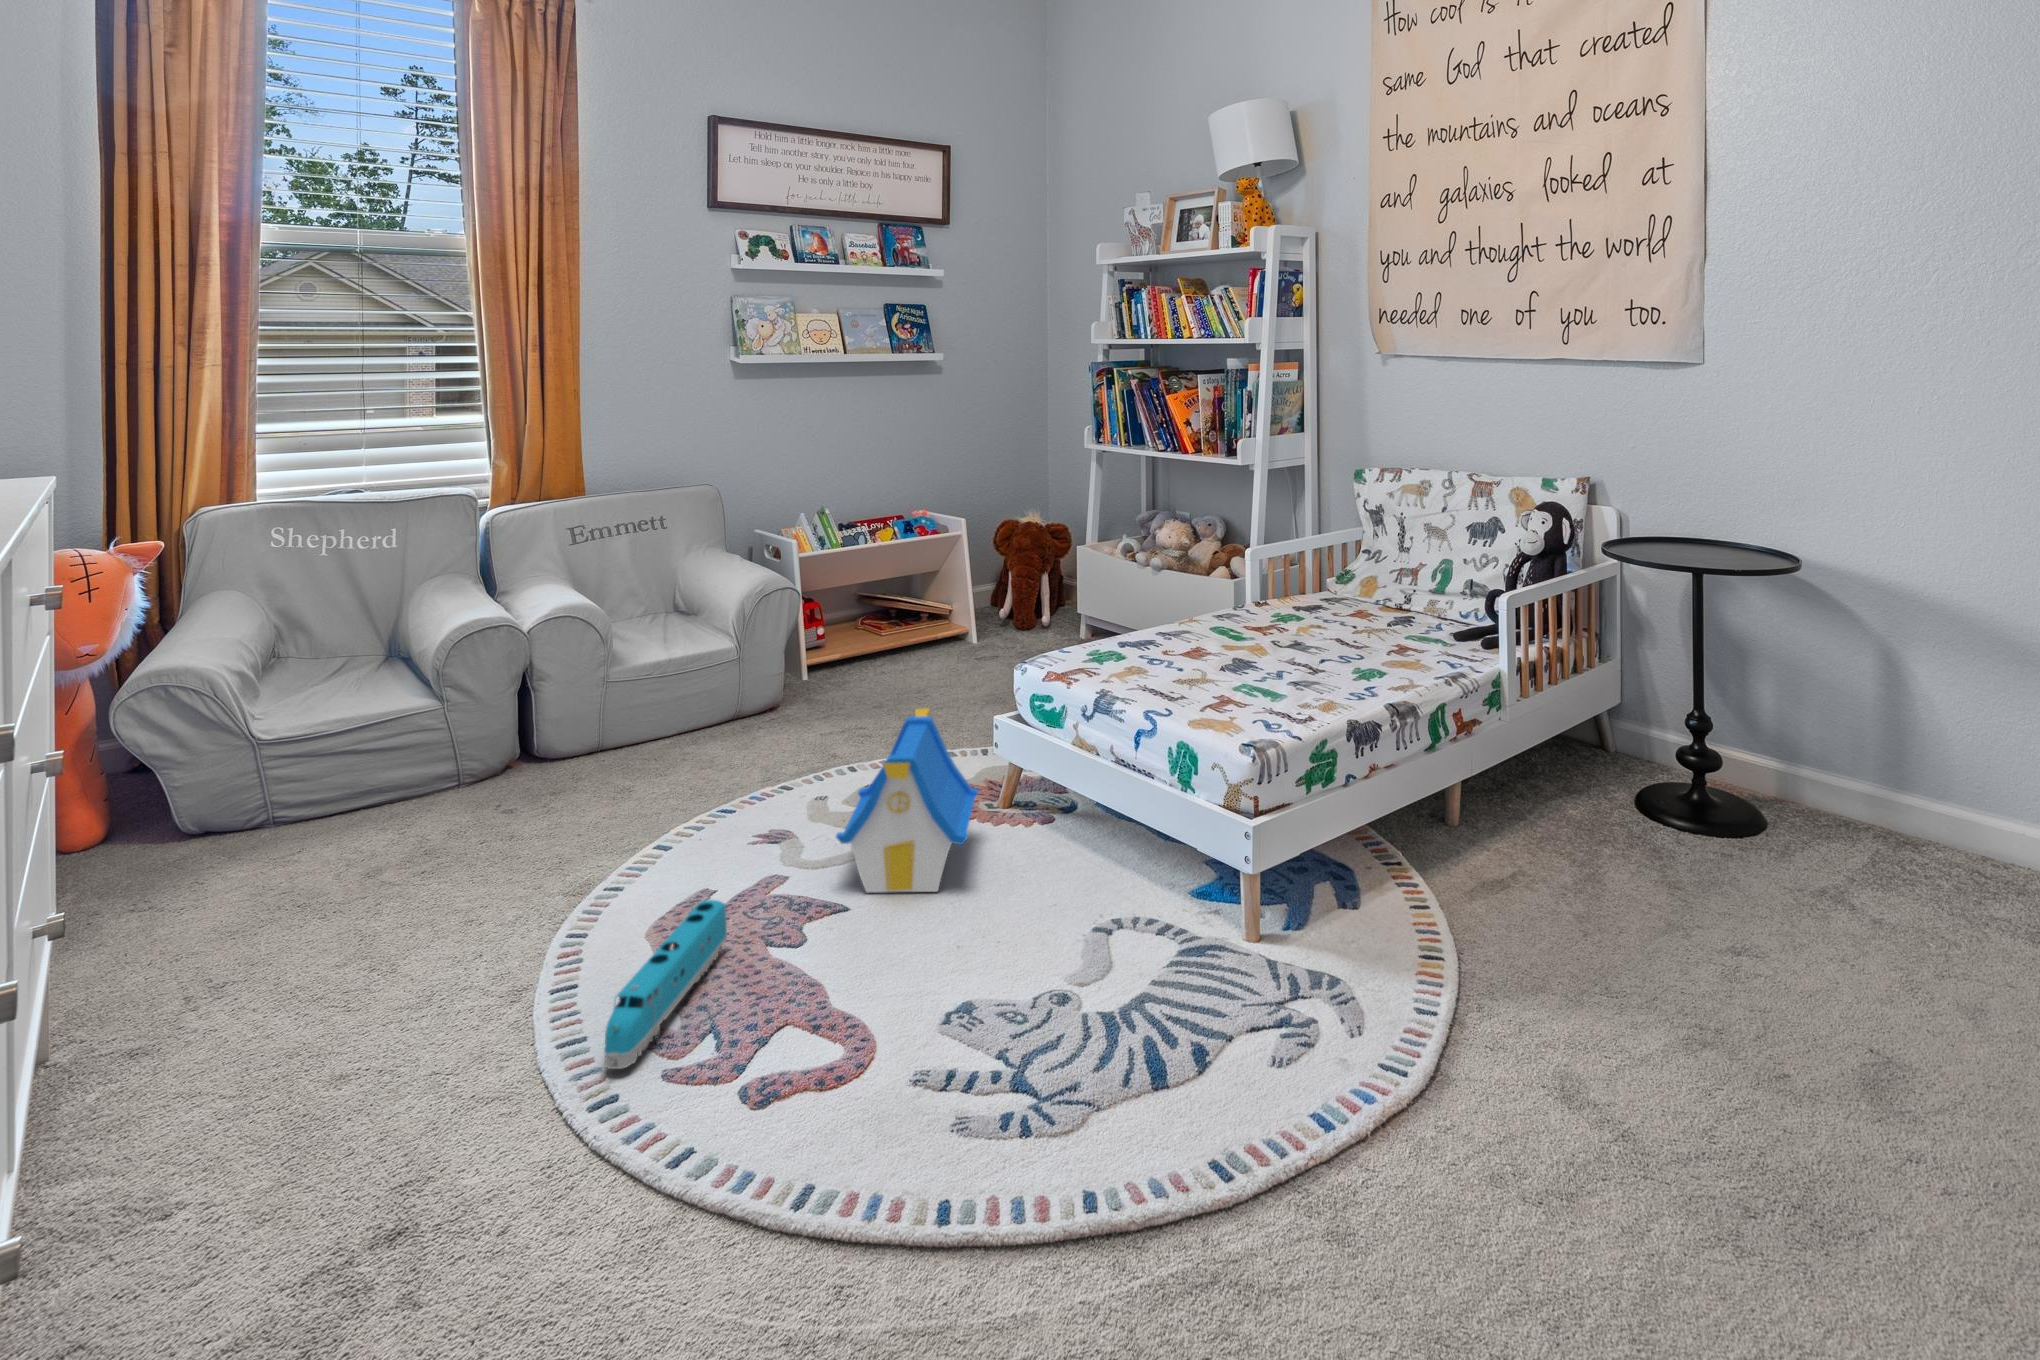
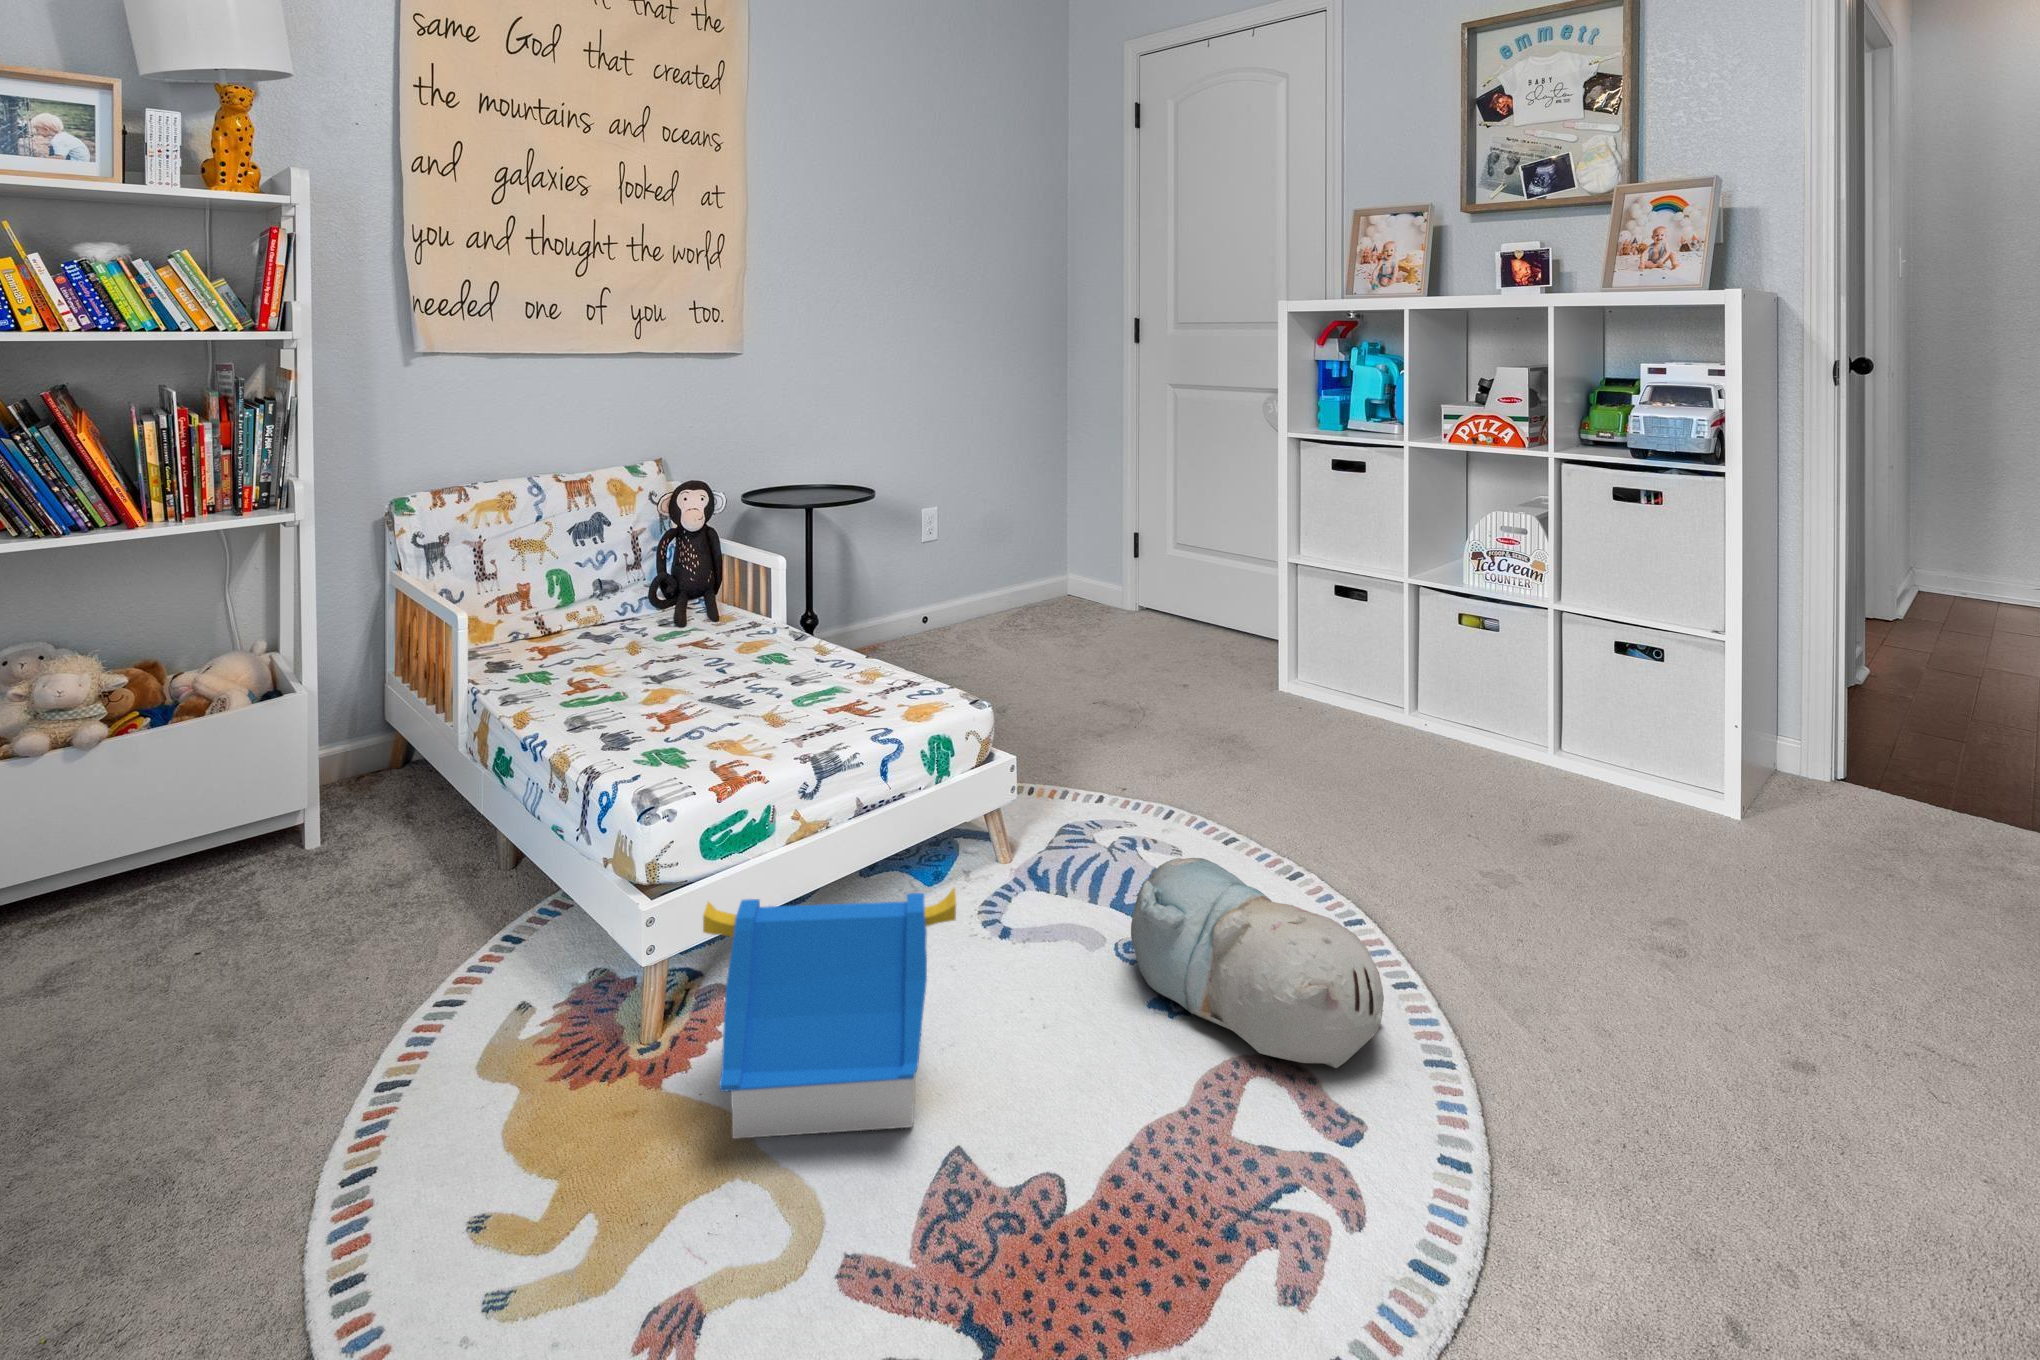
plush toy: none [815,898,1112,1159] -> present [1131,858,1384,1068]
toy train: present [604,900,727,1069] -> none [1083,1175,1396,1282]

